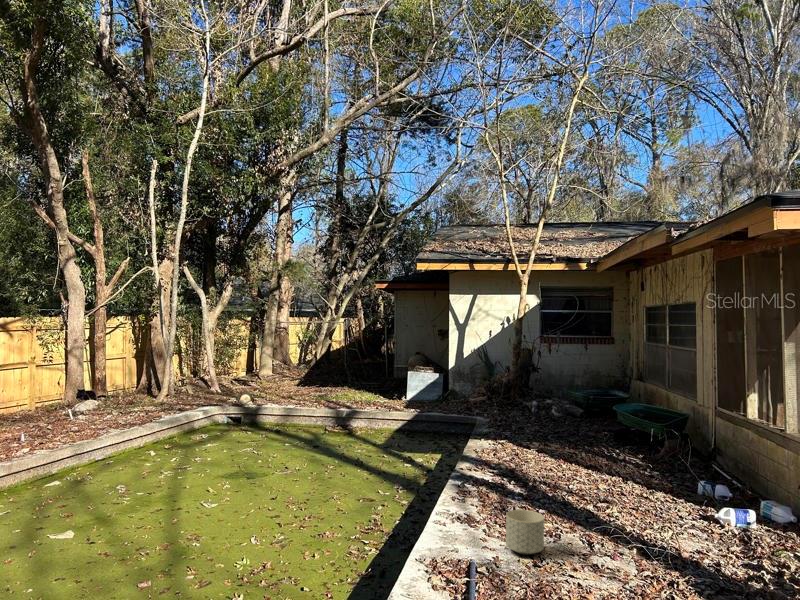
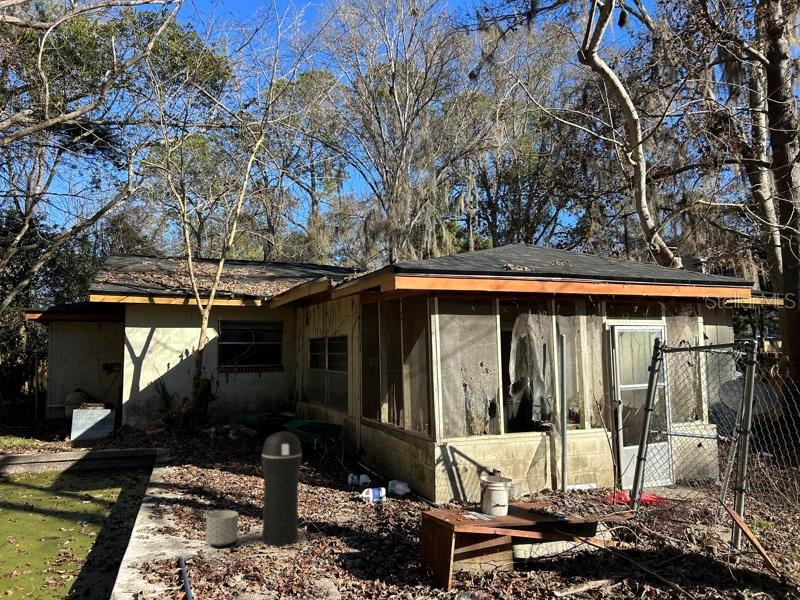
trash can: none [573,423,628,571] -> present [262,432,302,545]

